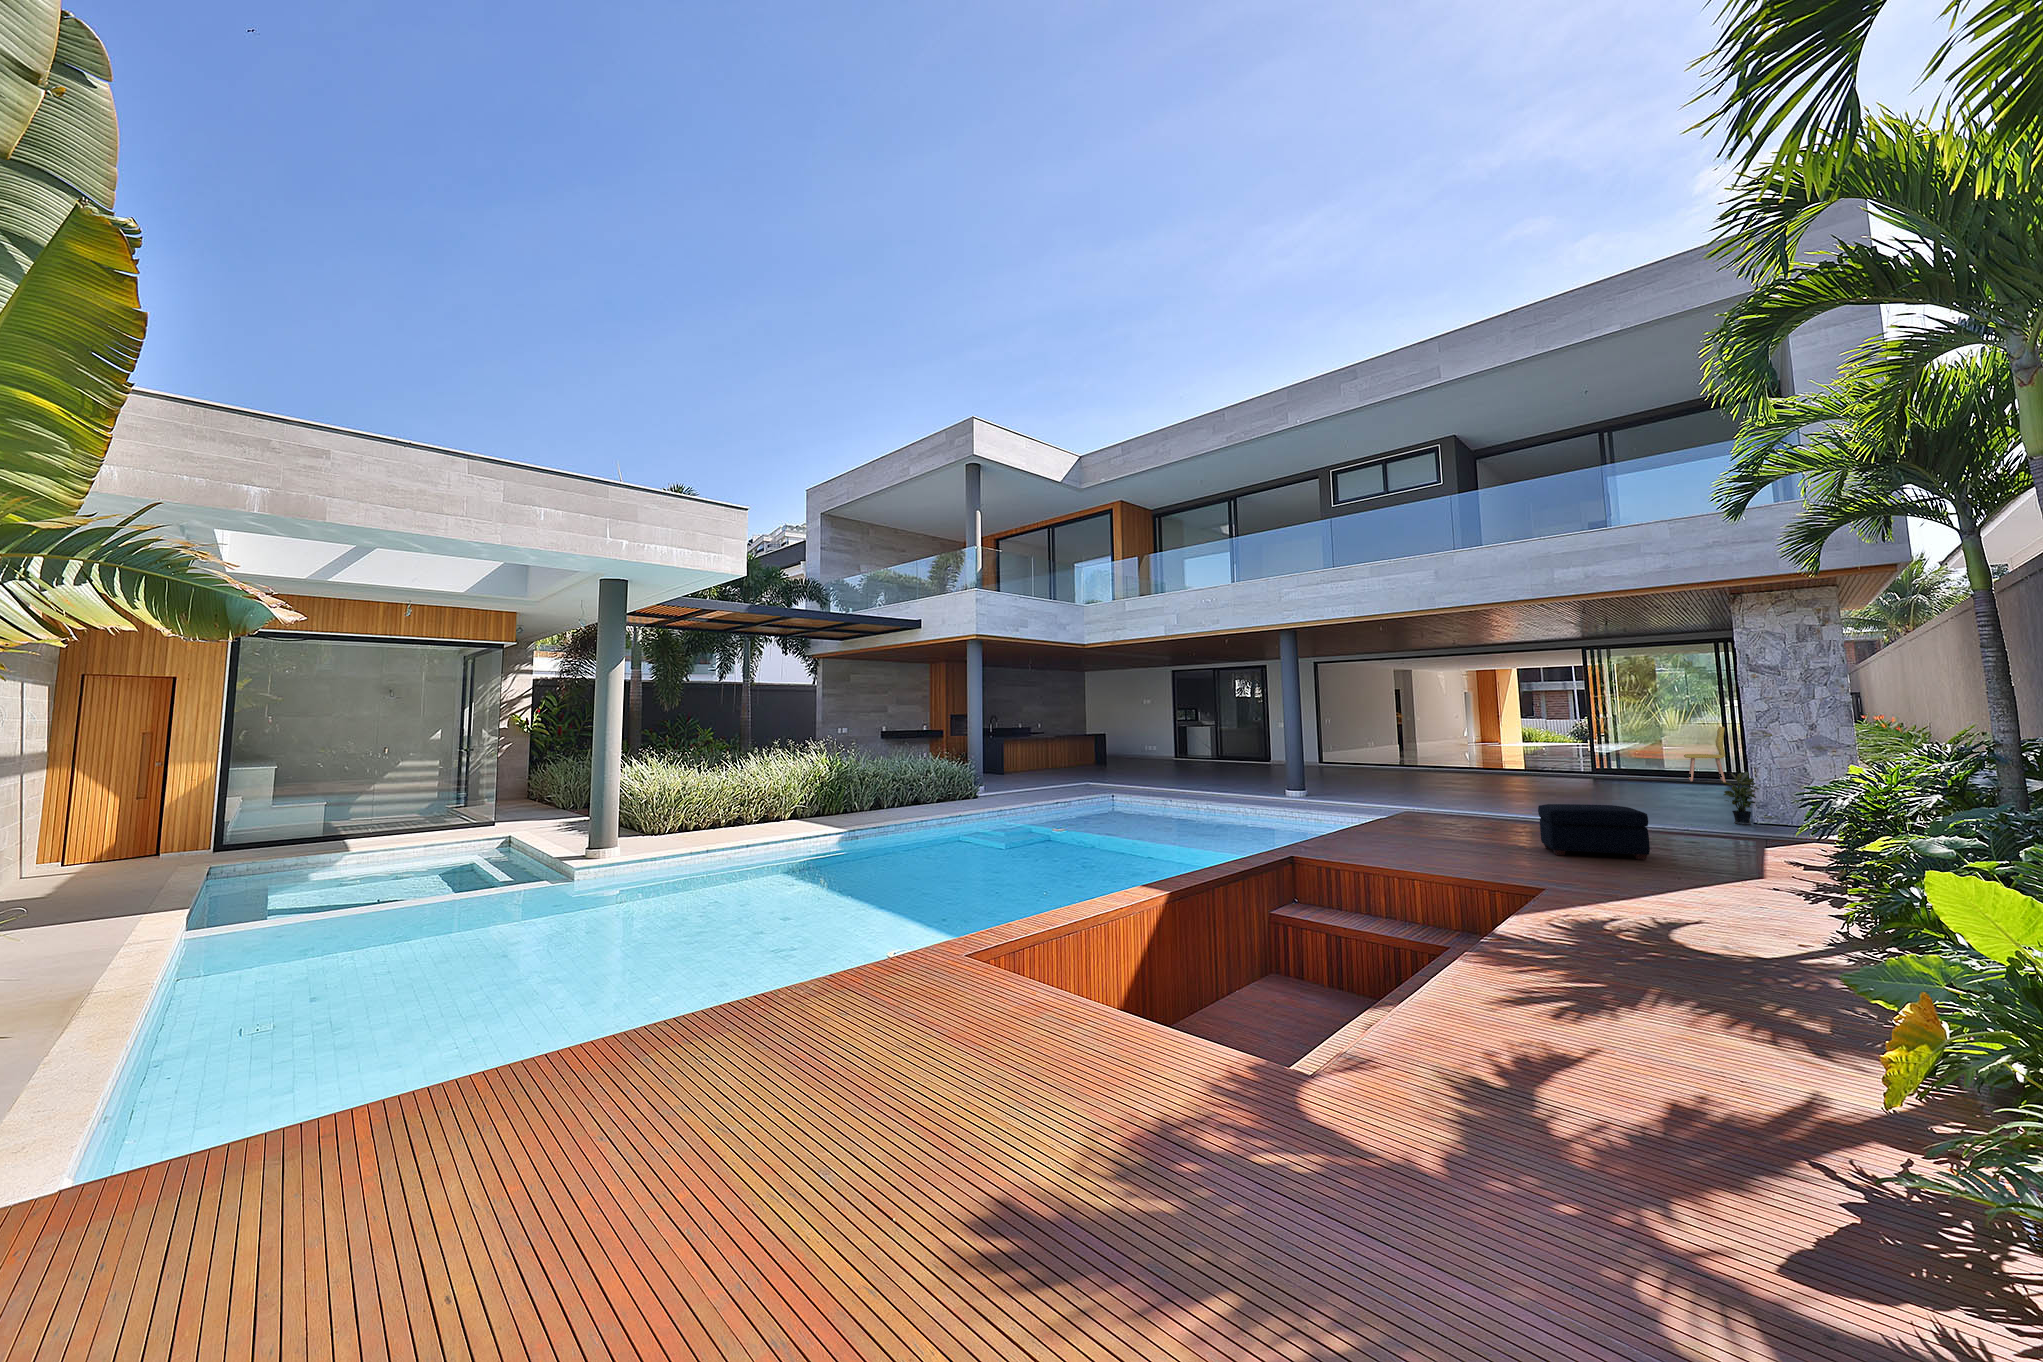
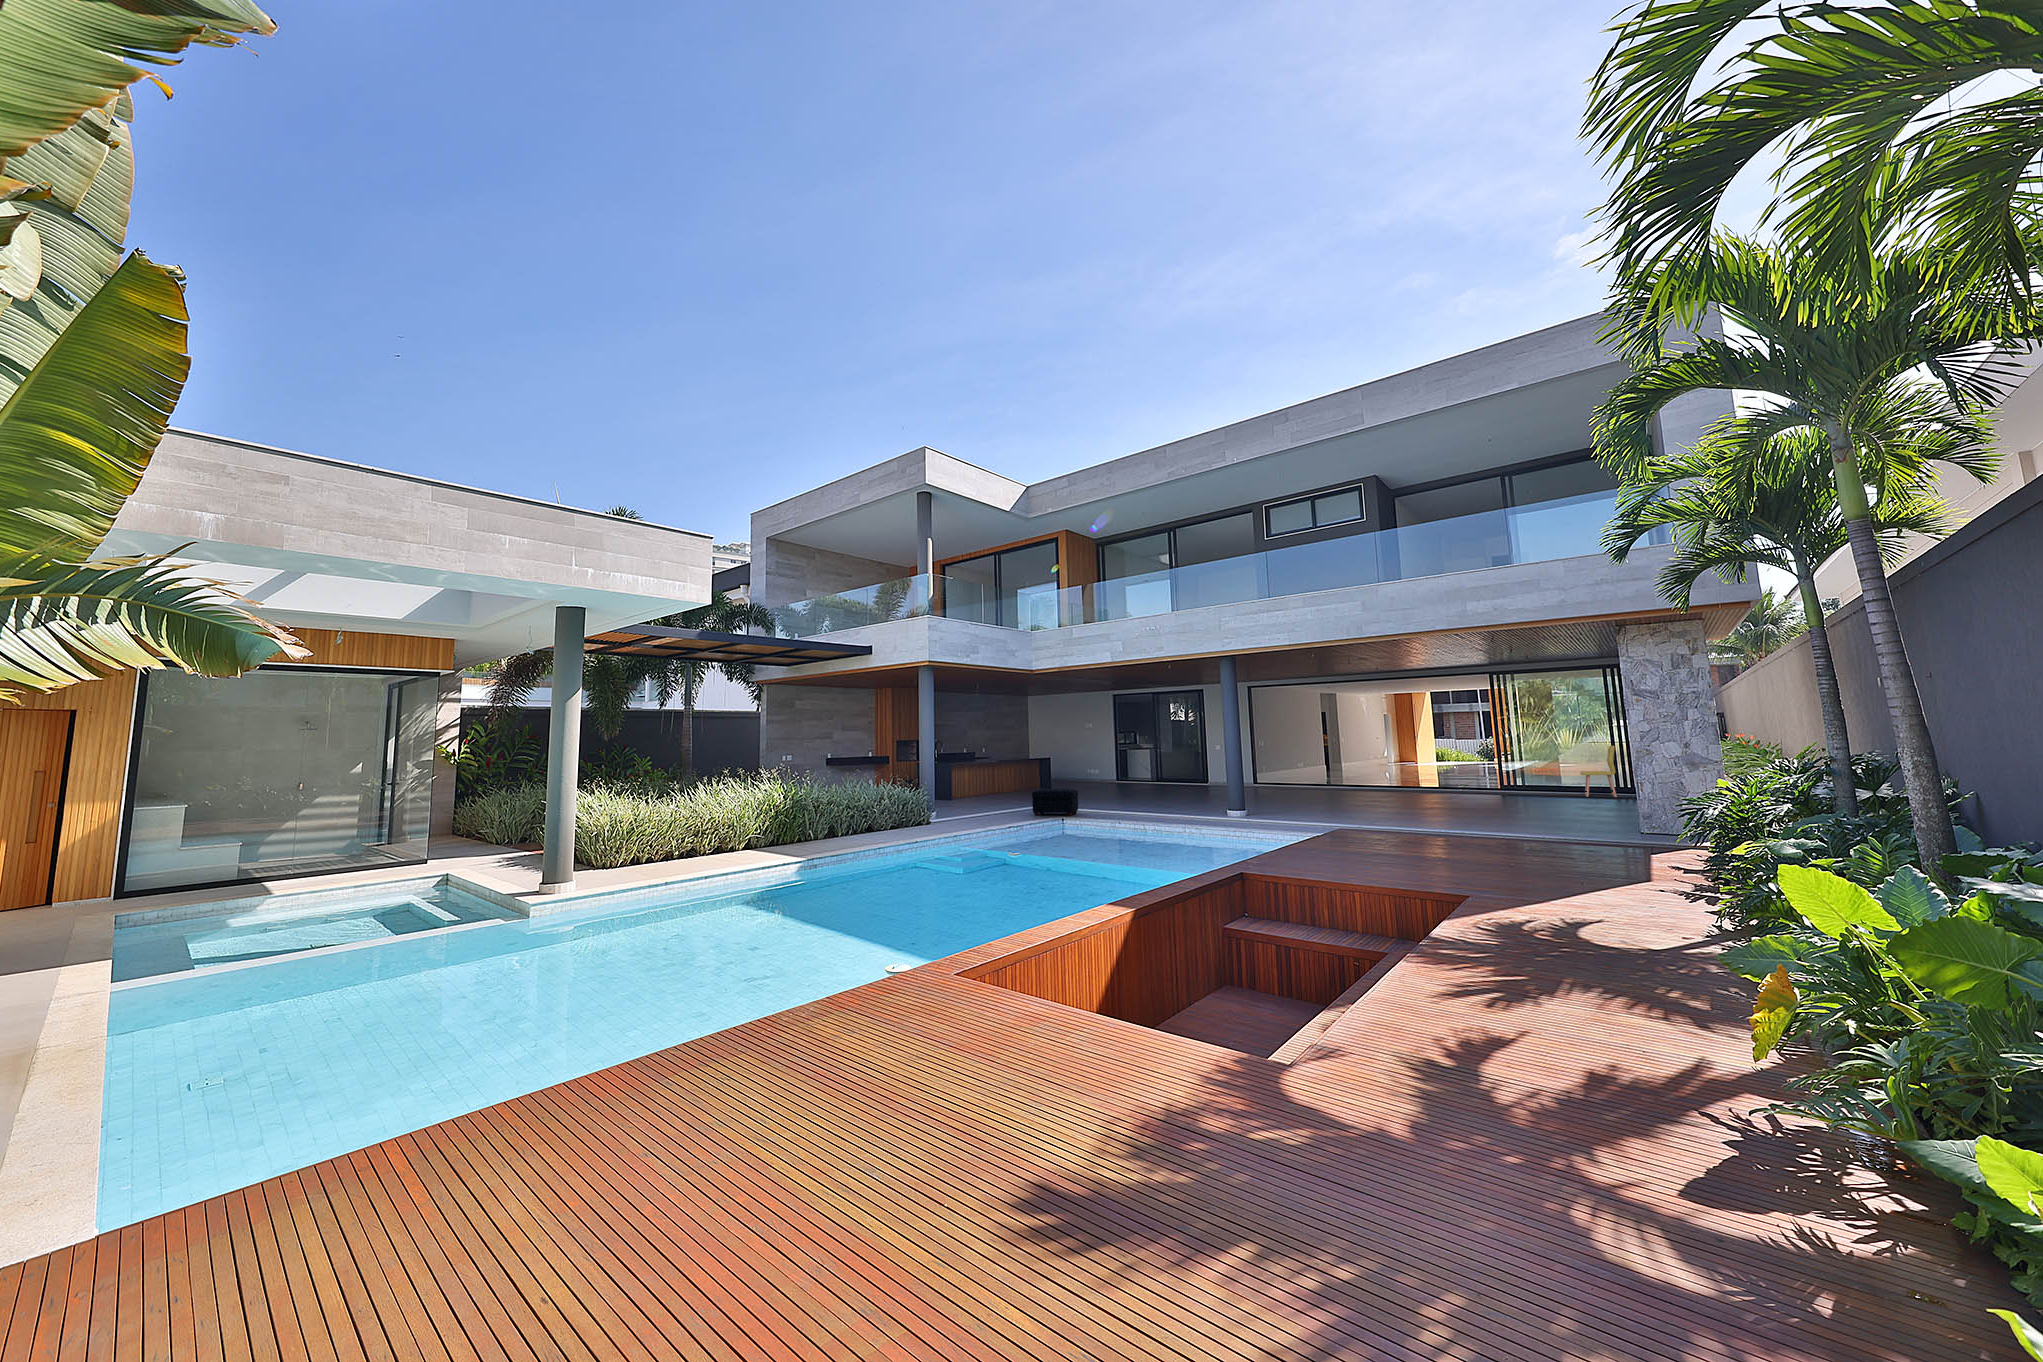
potted plant: present [1721,772,1759,825] -> none [1613,787,1647,835]
ottoman: present [1538,804,1650,860] -> present [1032,789,1078,816]

